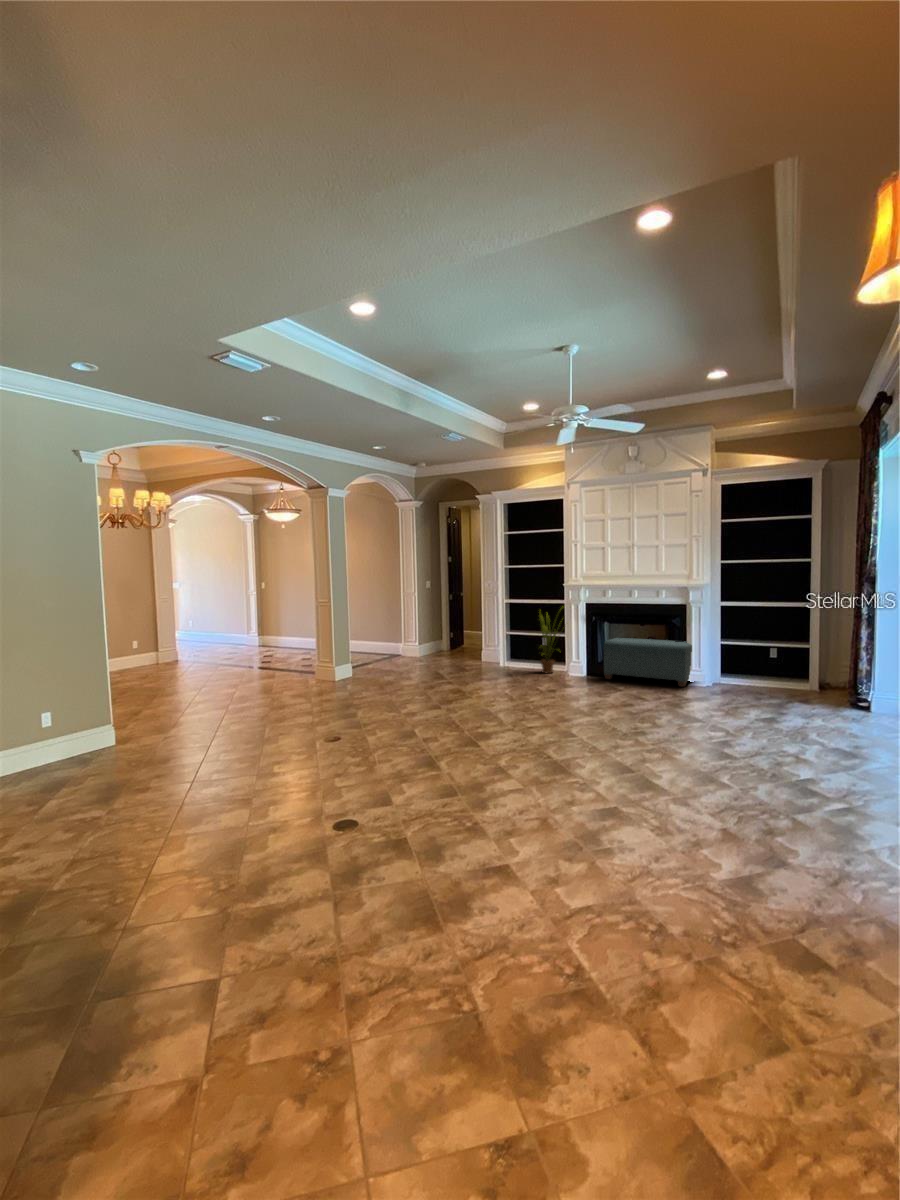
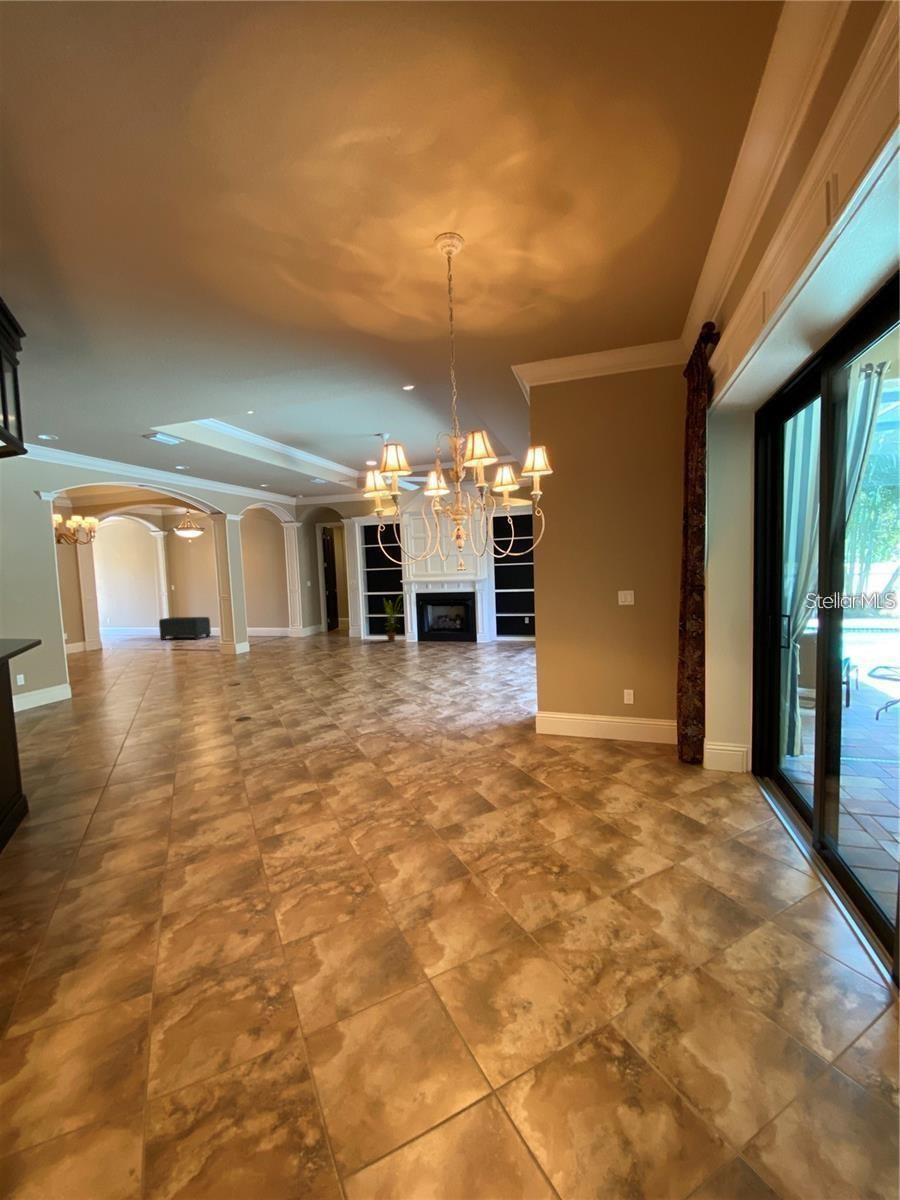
bench: present [604,638,692,687] -> present [159,617,211,640]

